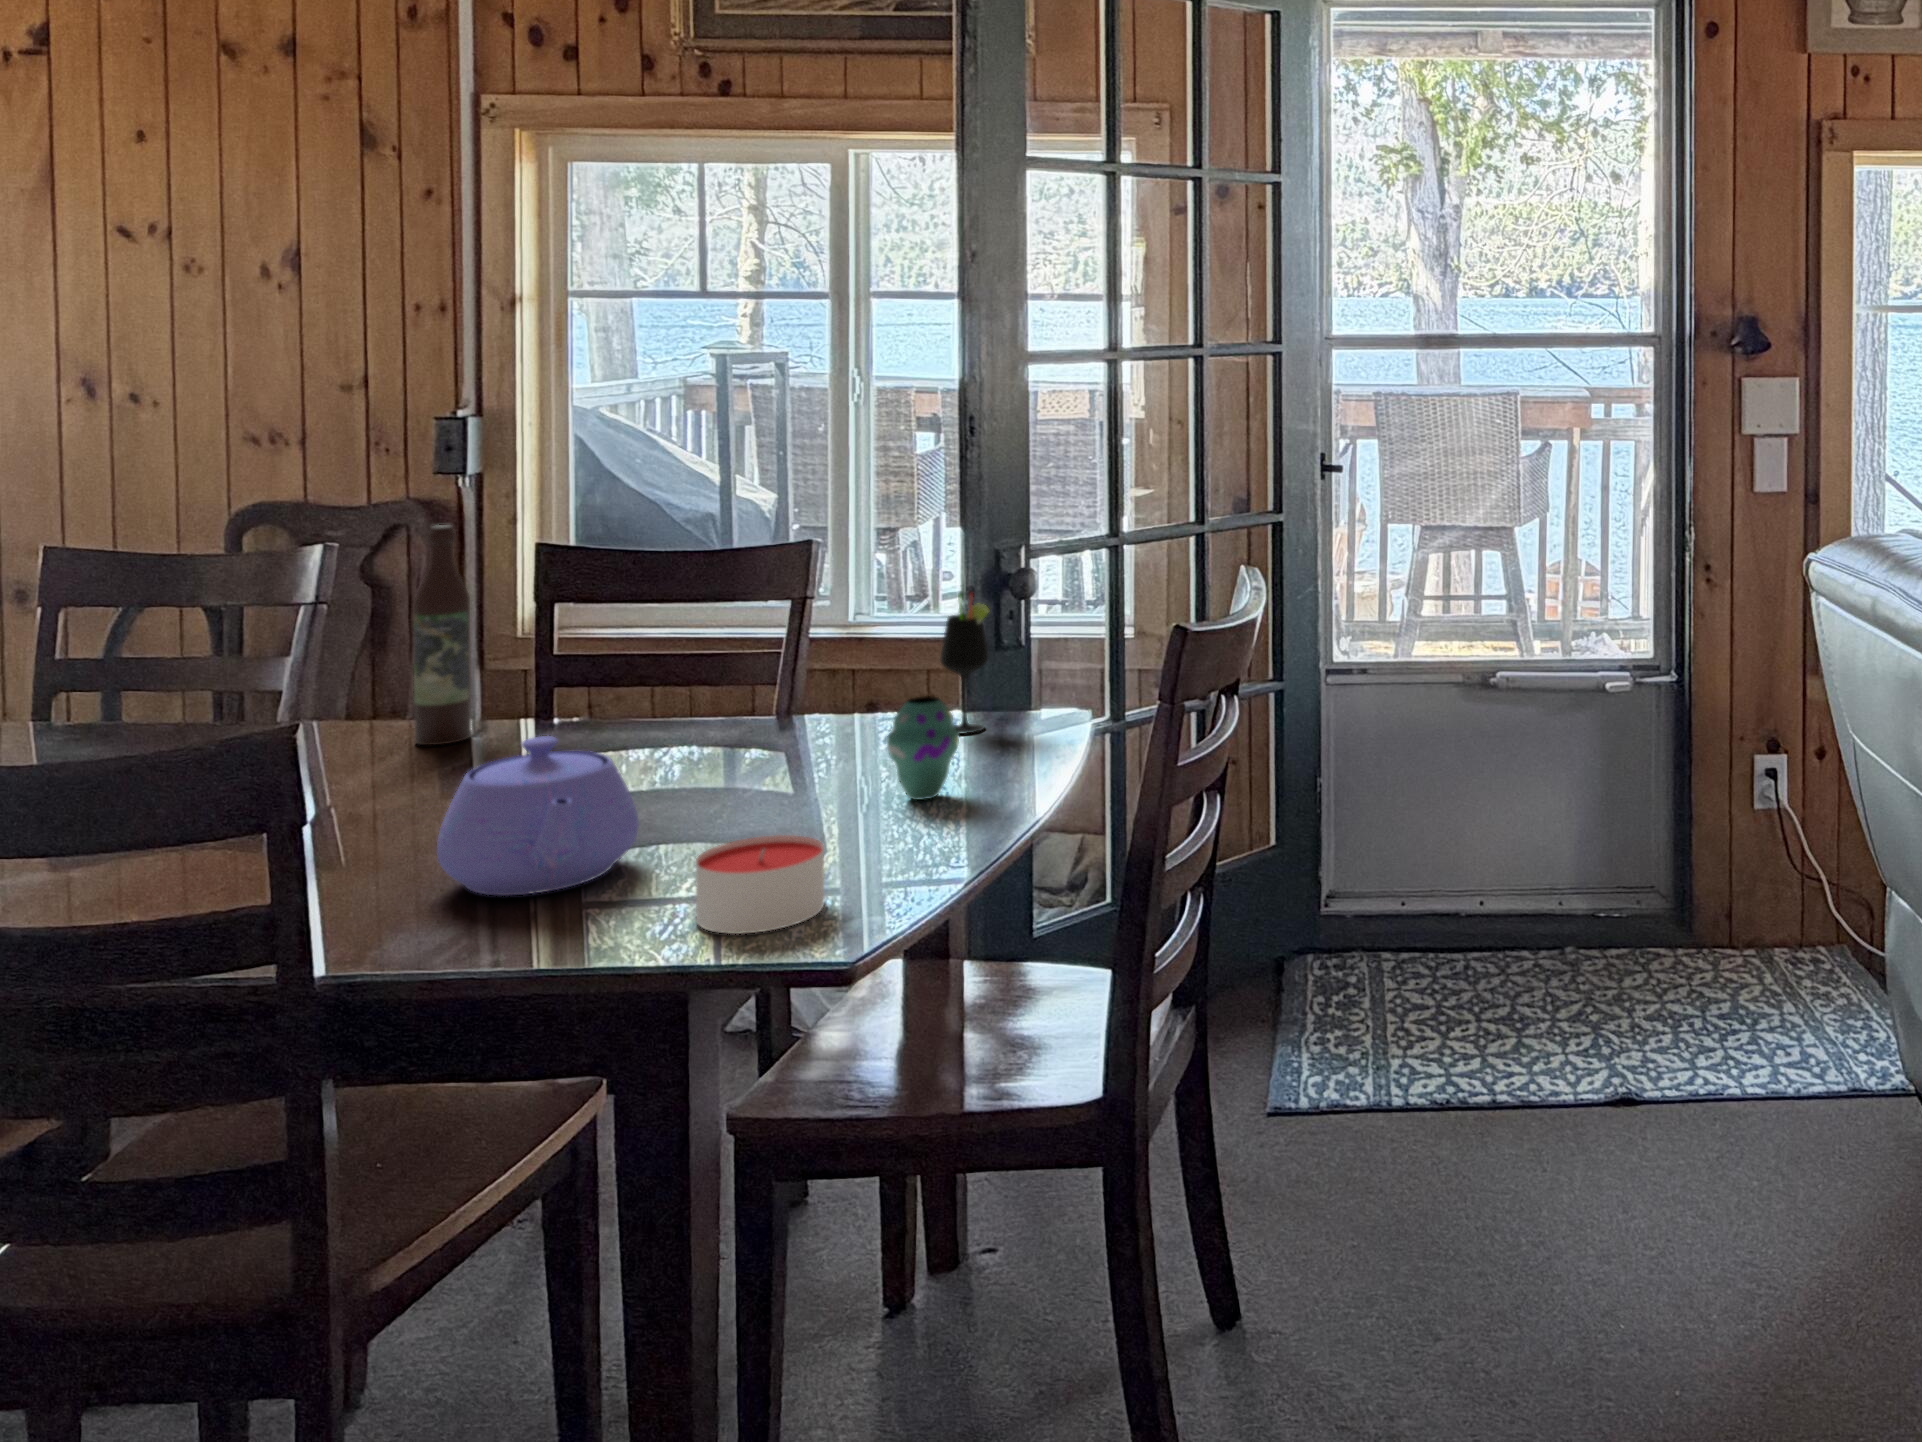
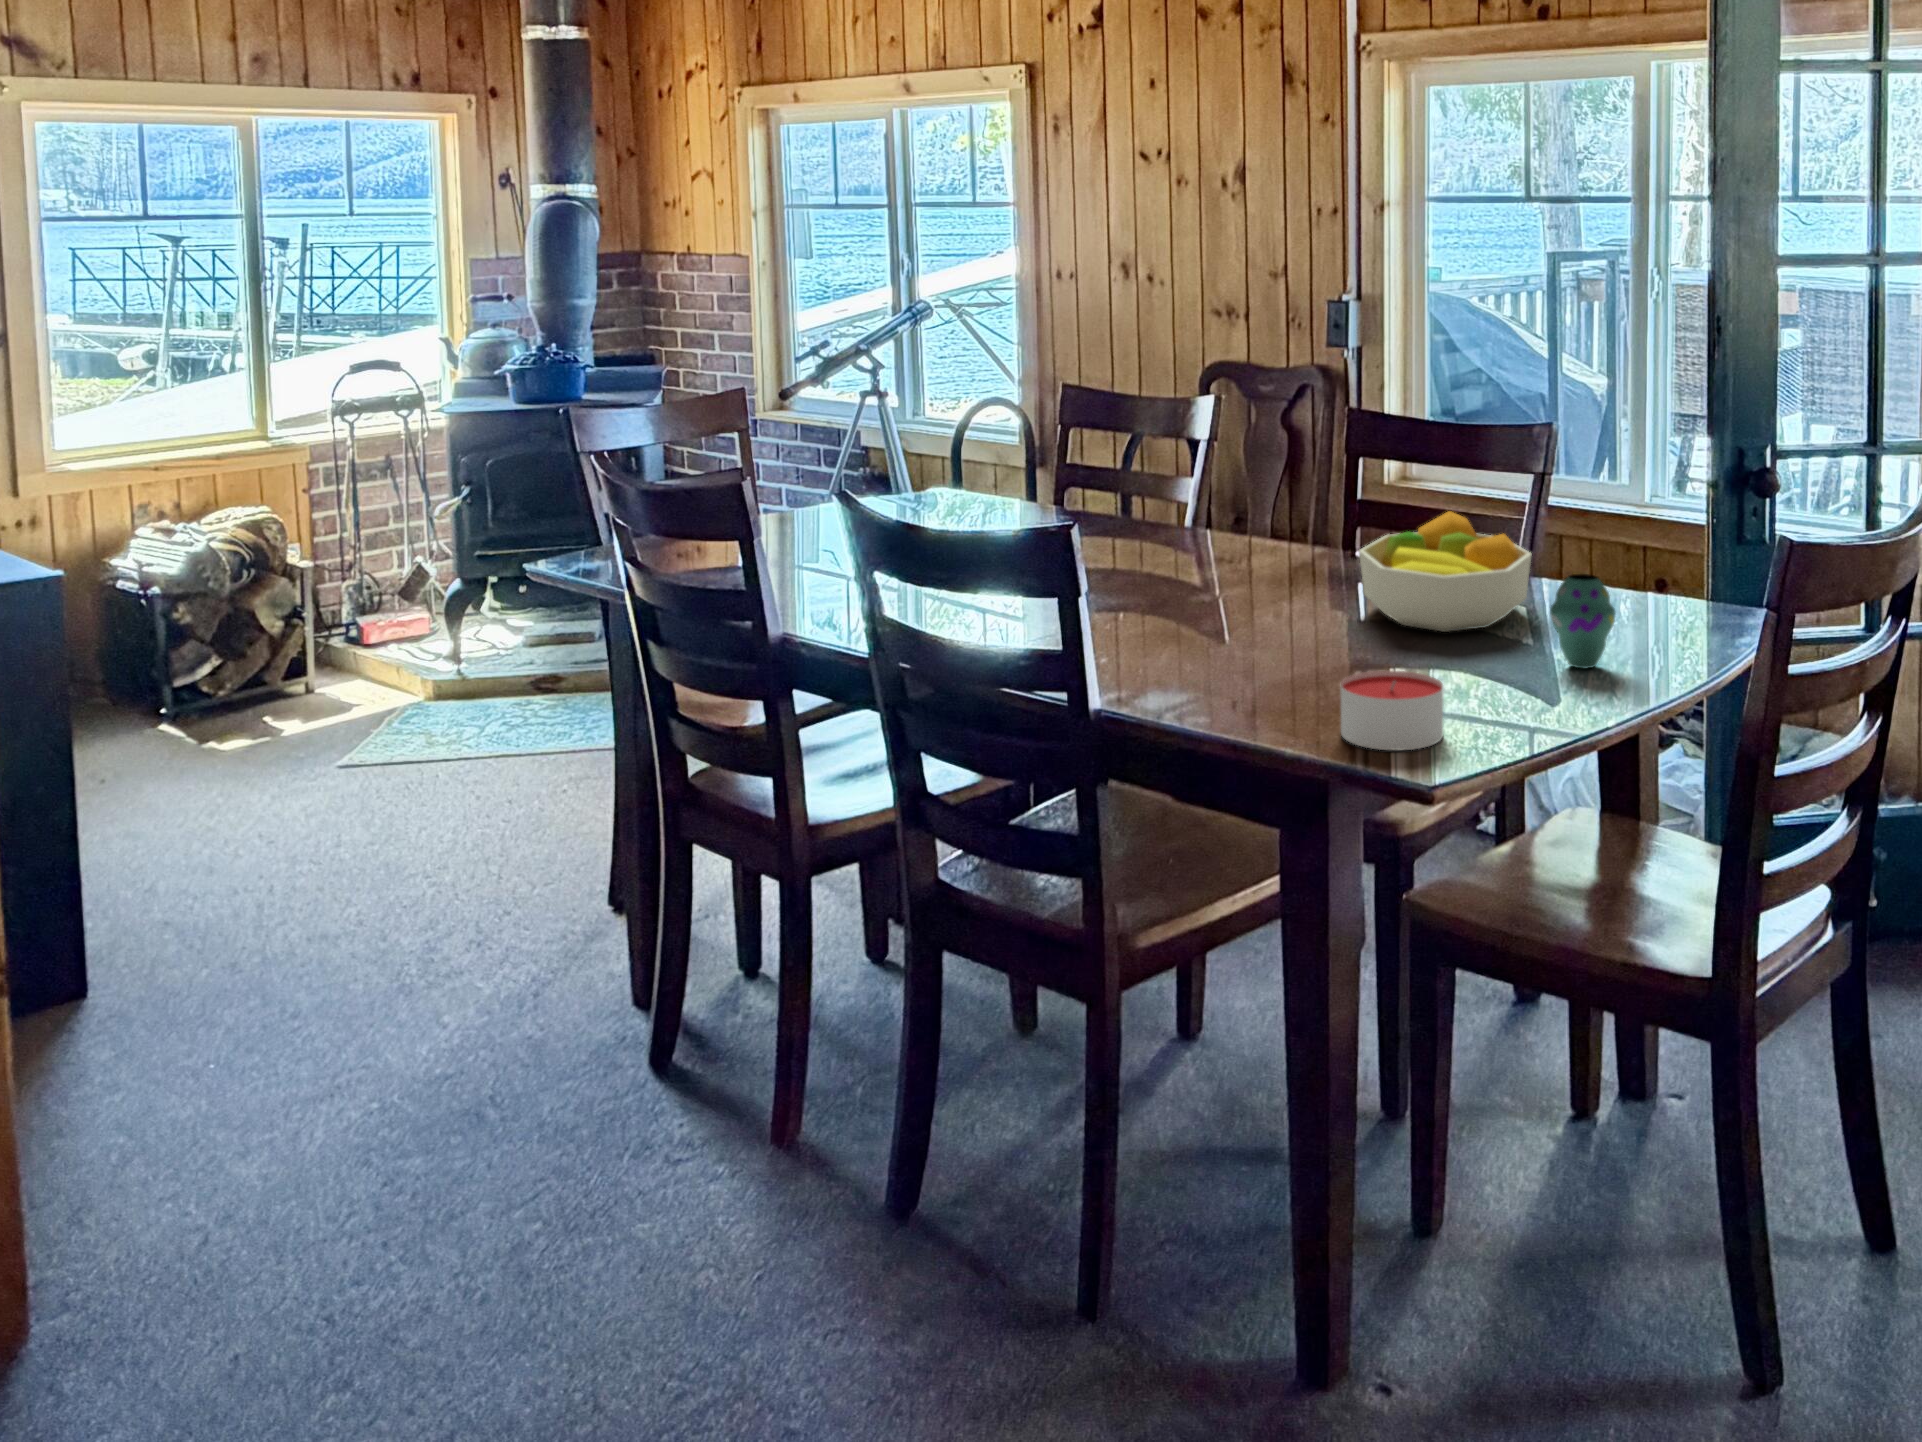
wine bottle: present [414,525,471,745] -> none [1249,388,1288,563]
wine glass: present [940,594,989,734] -> none [1637,483,1683,617]
fruit bowl: none [615,649,828,789] -> present [1359,511,1531,632]
teapot: present [437,736,638,896] -> none [1192,562,1335,685]

